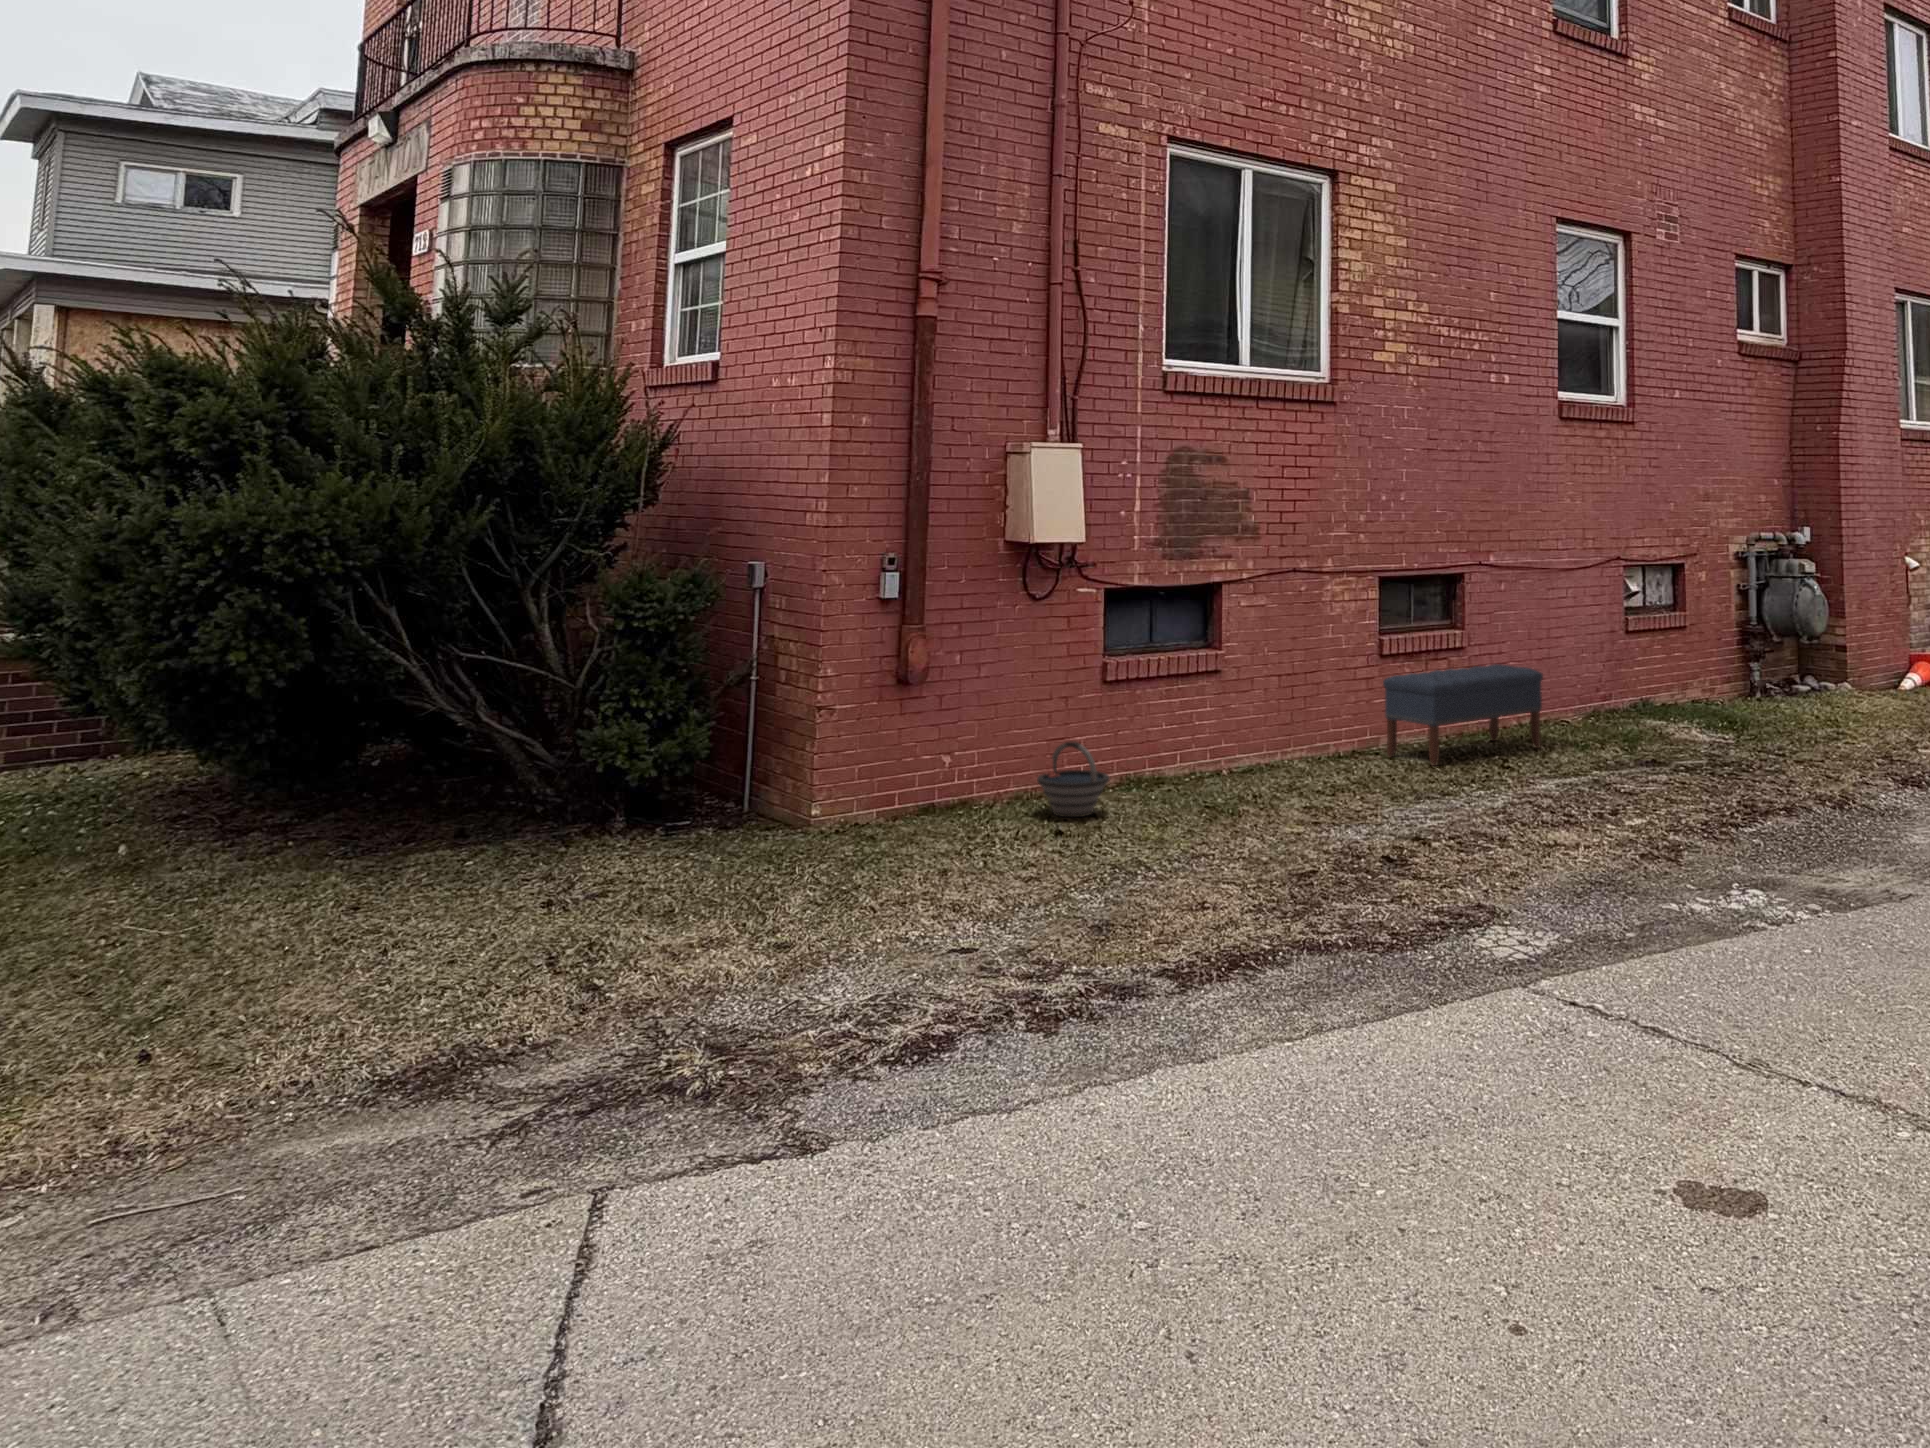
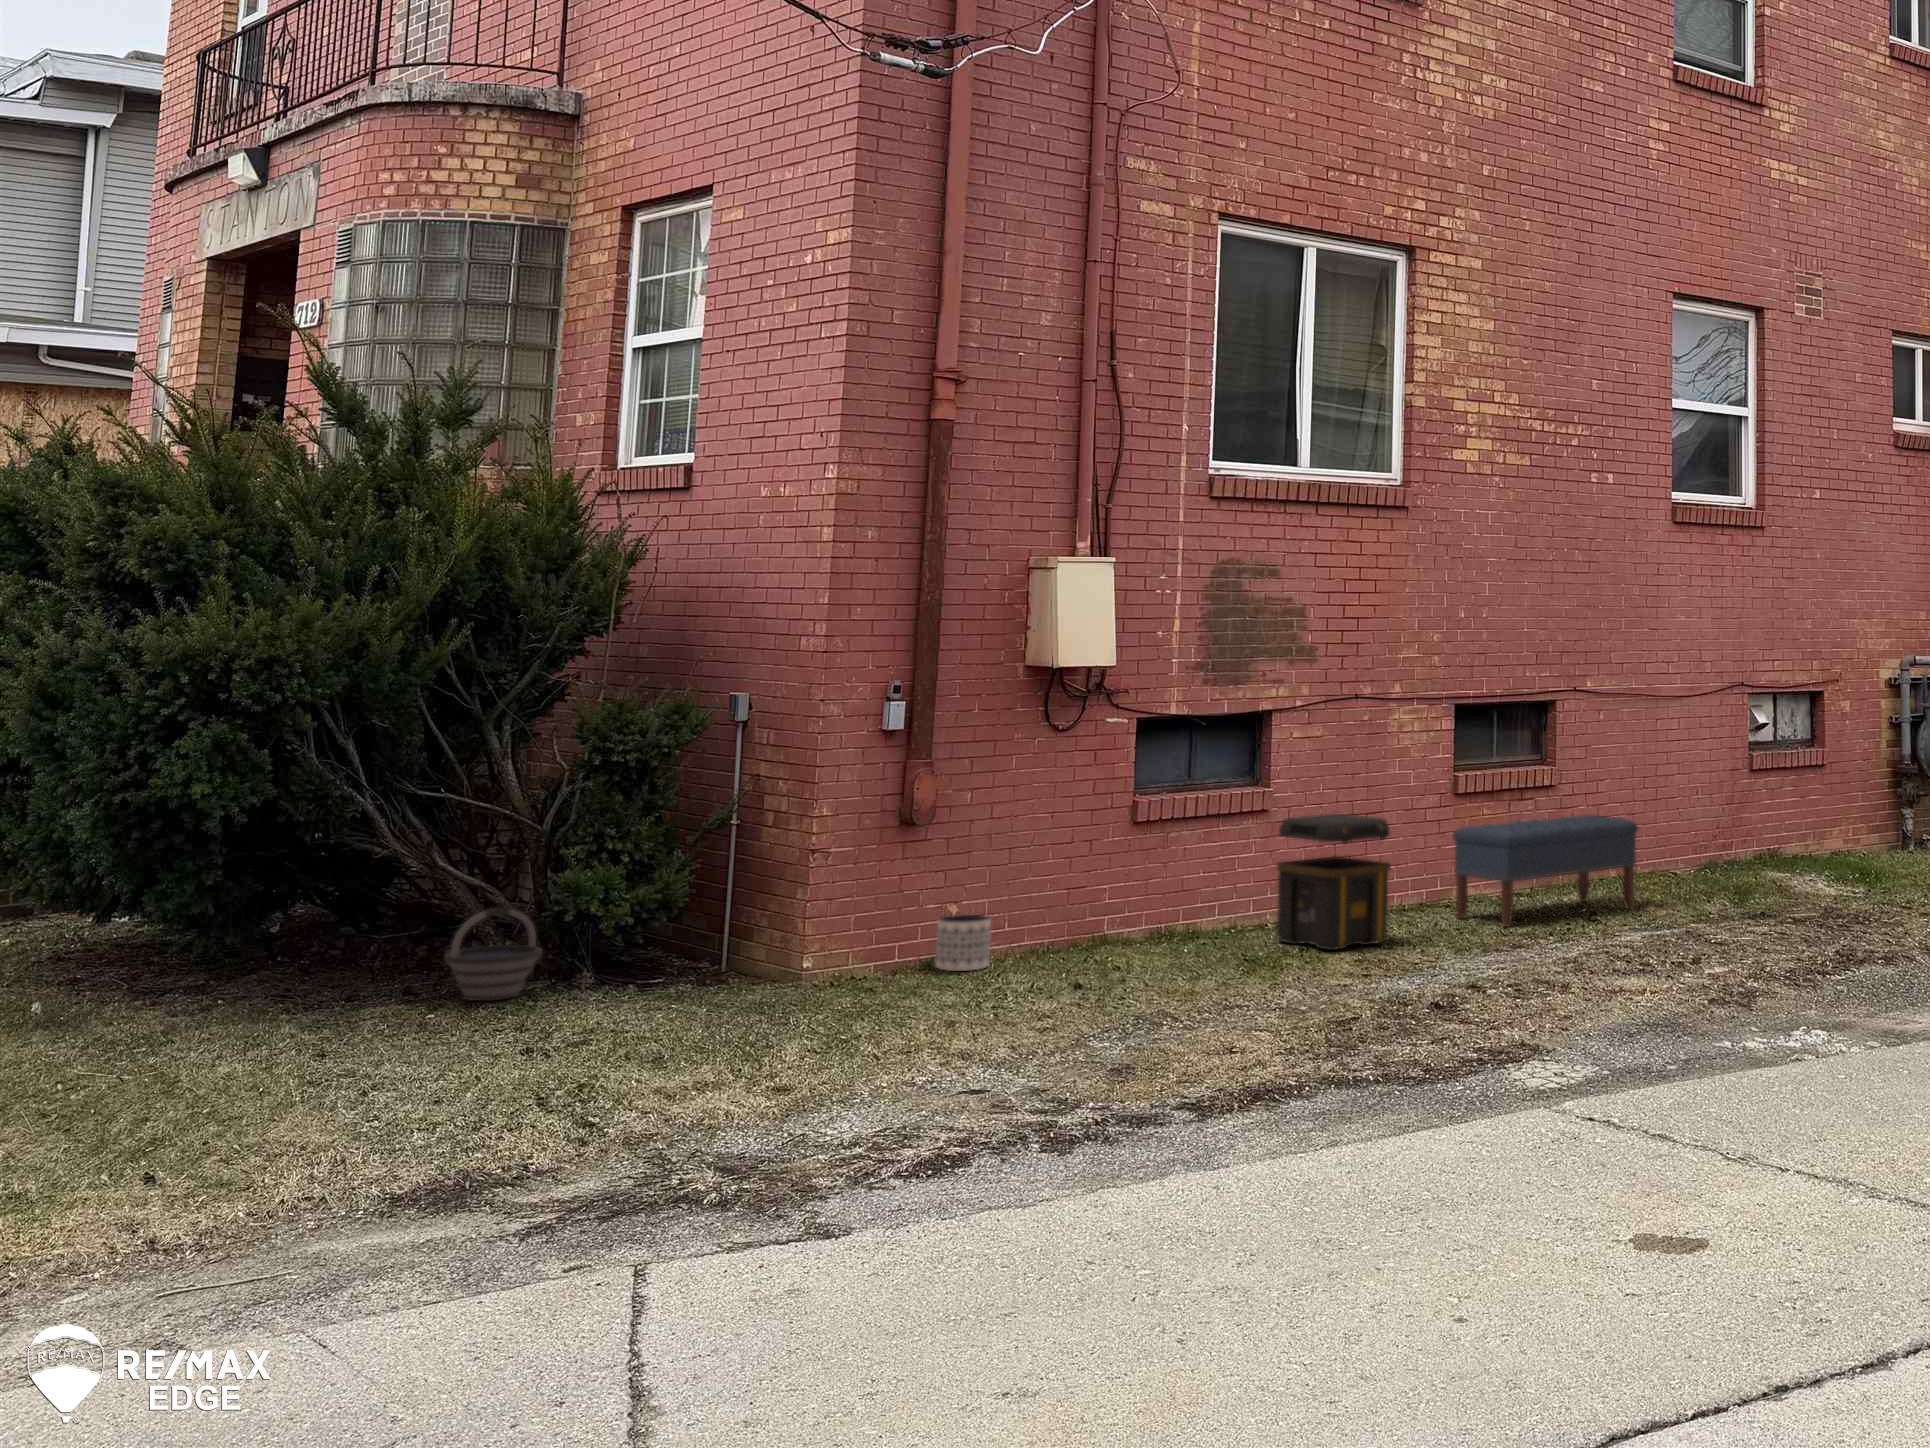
toolbox: none [1232,665,1335,789] -> present [1277,814,1391,950]
bucket: present [1037,742,1110,817] -> present [444,908,543,1001]
planter: none [931,760,981,813] -> present [935,915,991,971]

